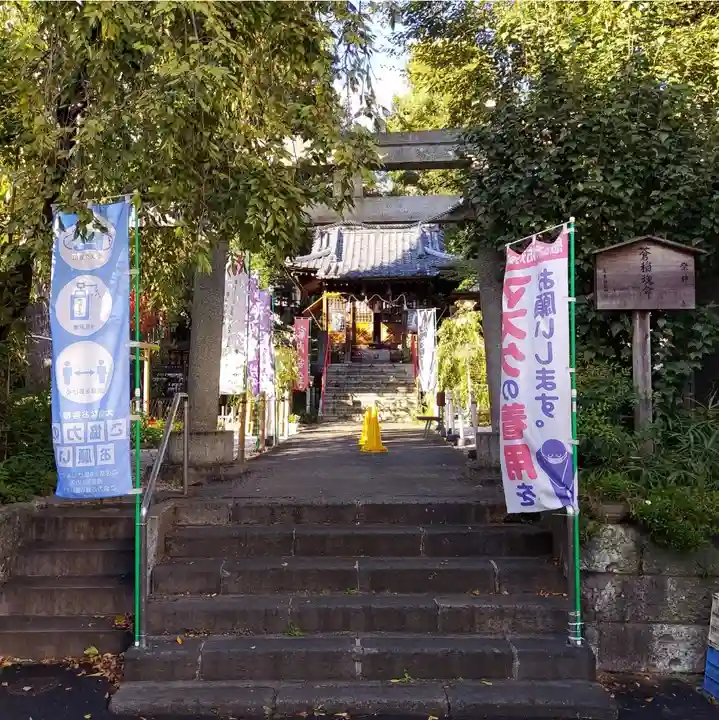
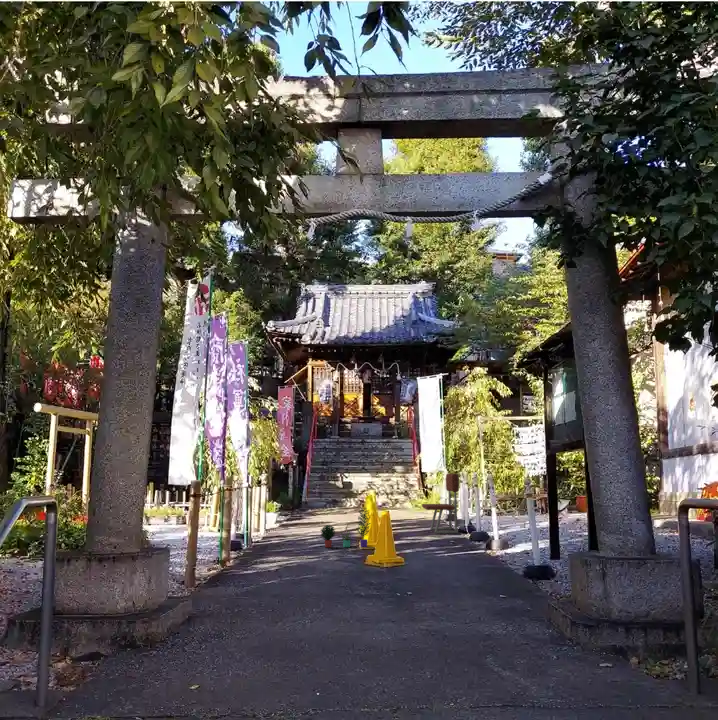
potted plant: none [332,416,372,446] -> present [321,508,370,547]

